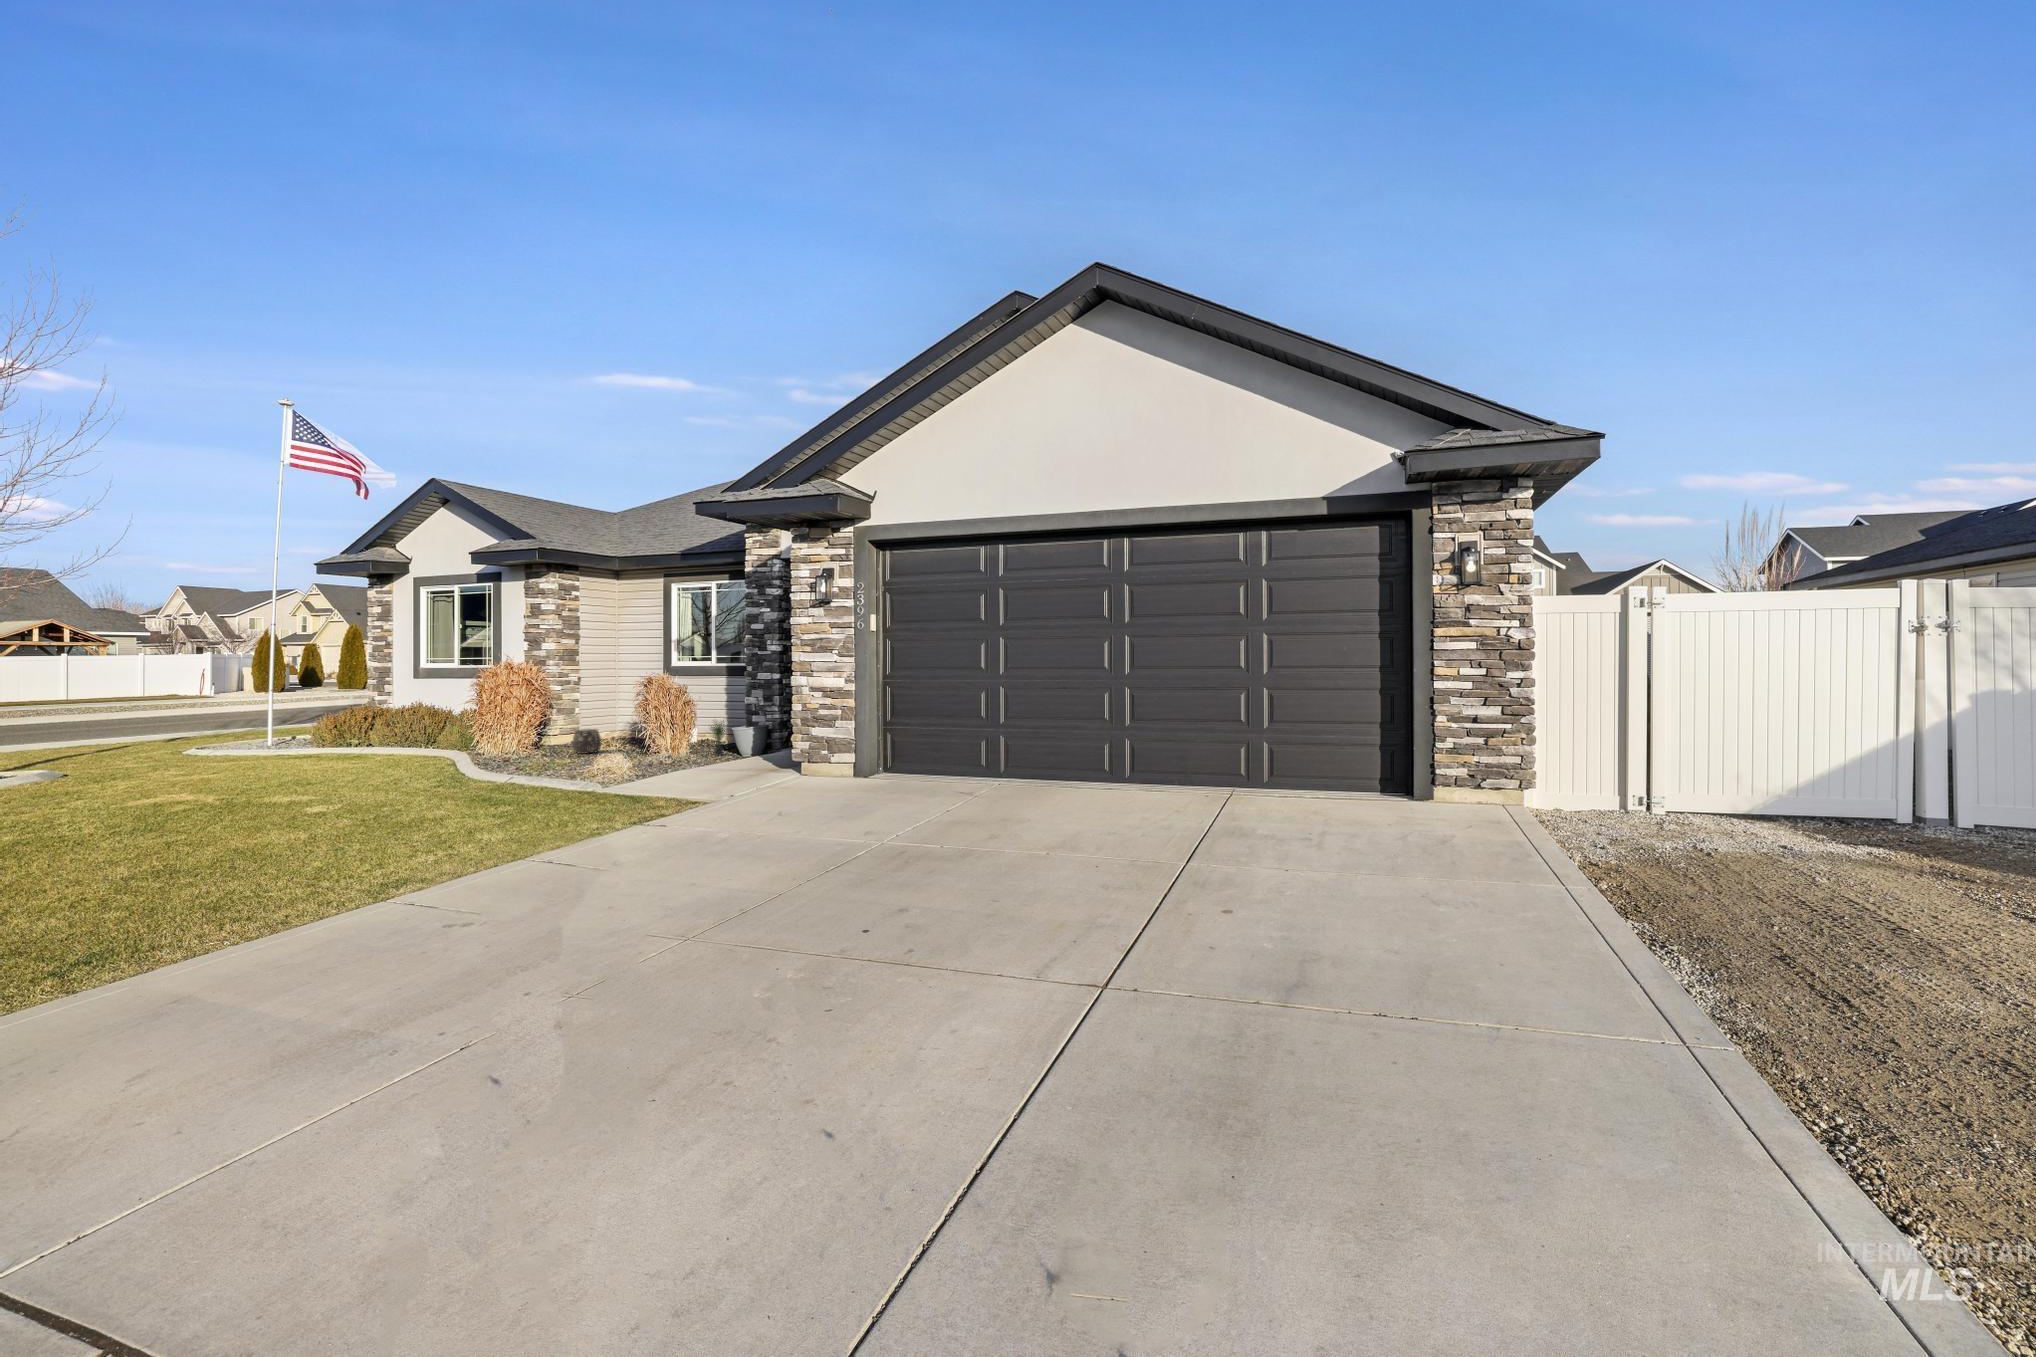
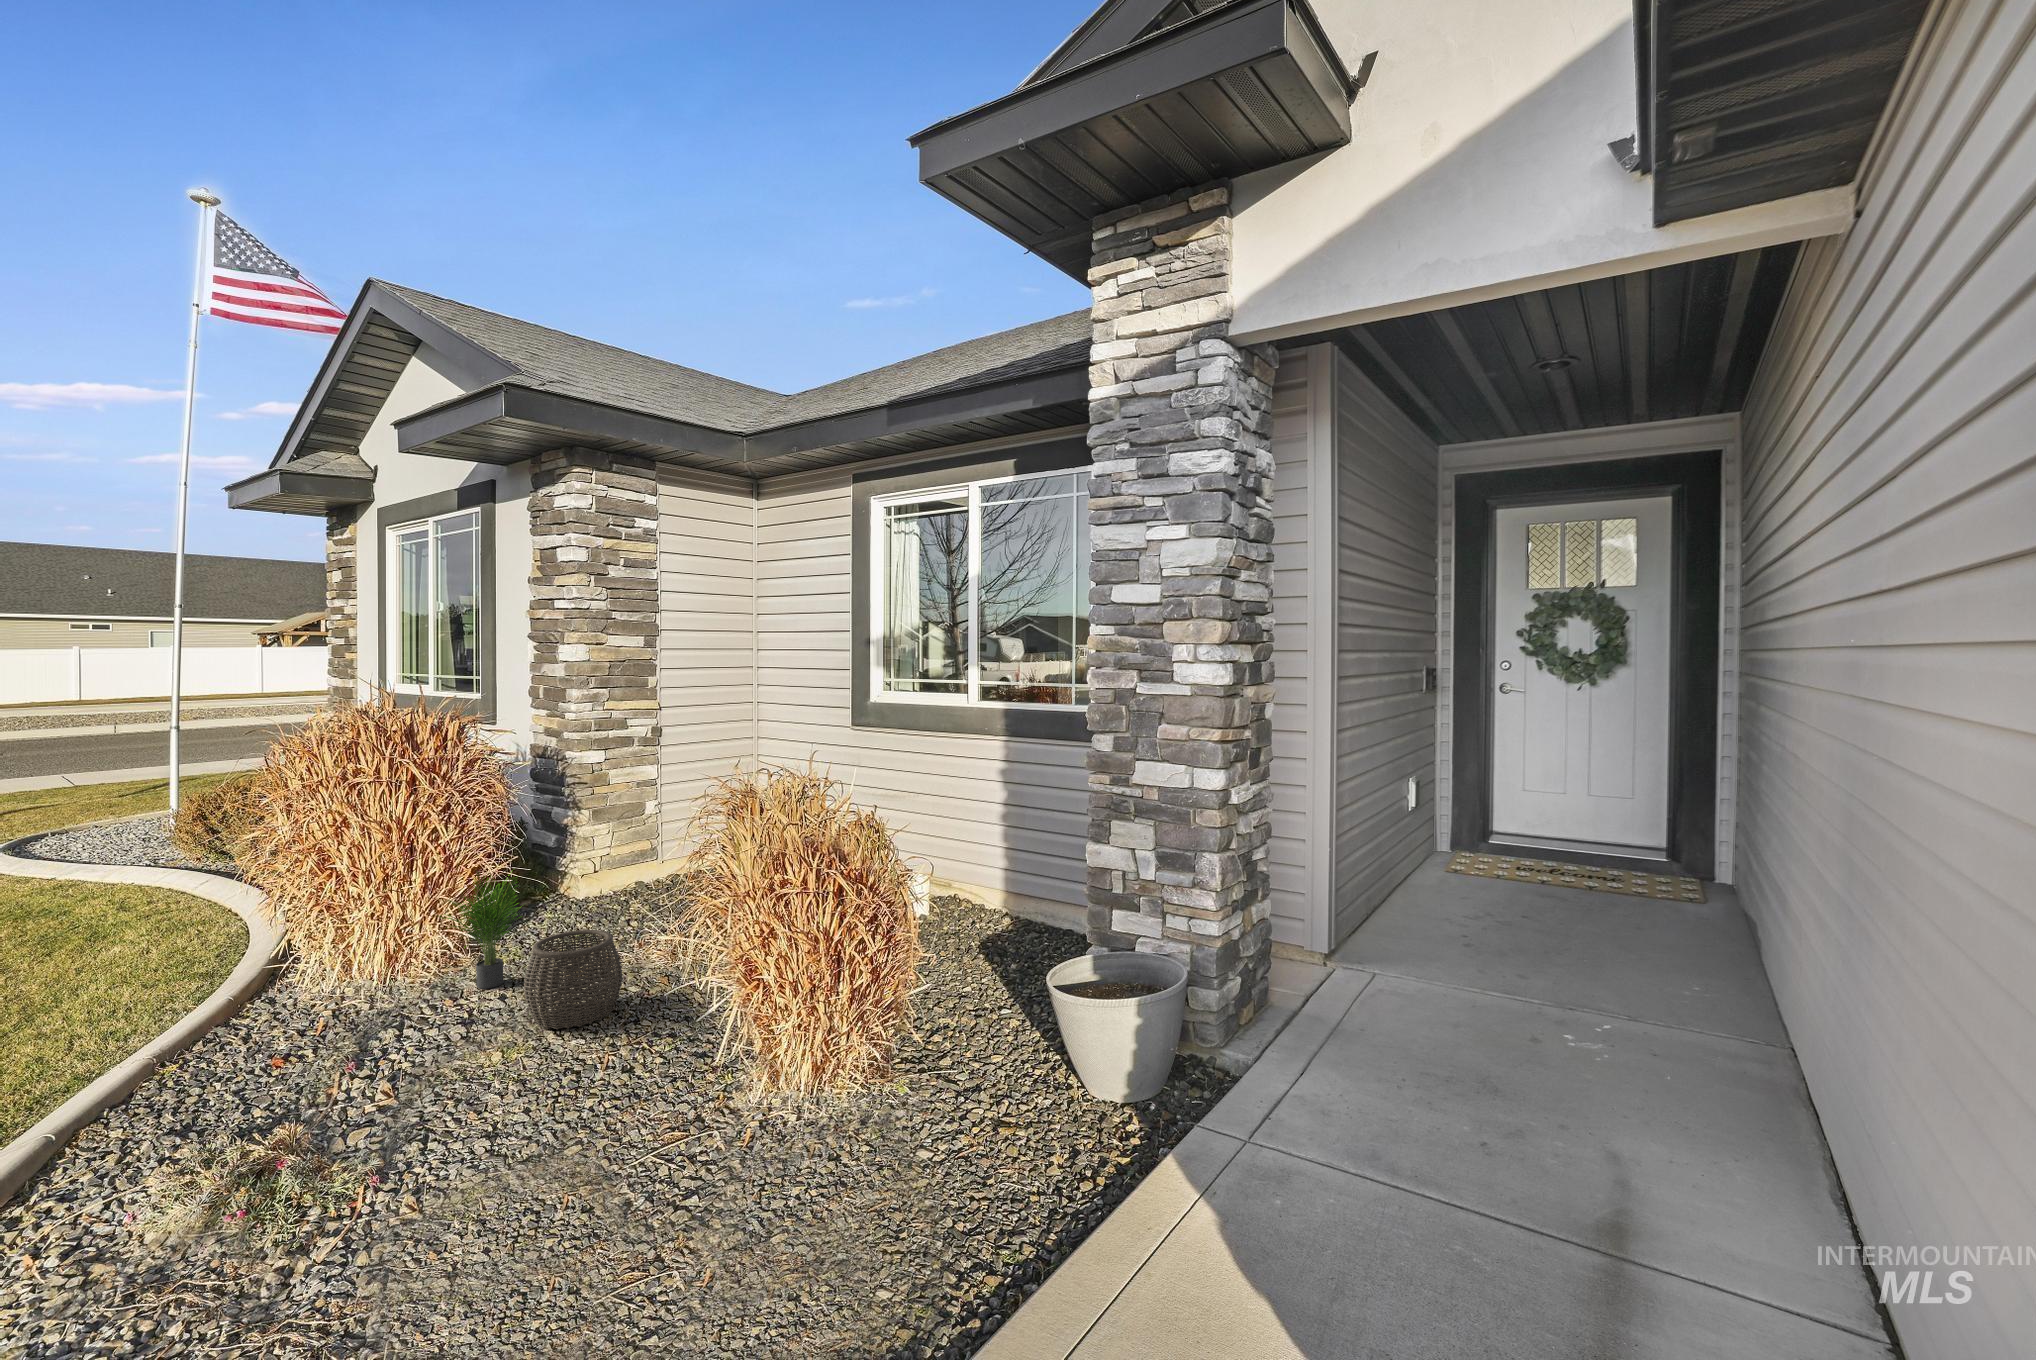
potted plant: present [710,720,726,755] -> present [442,876,521,989]

